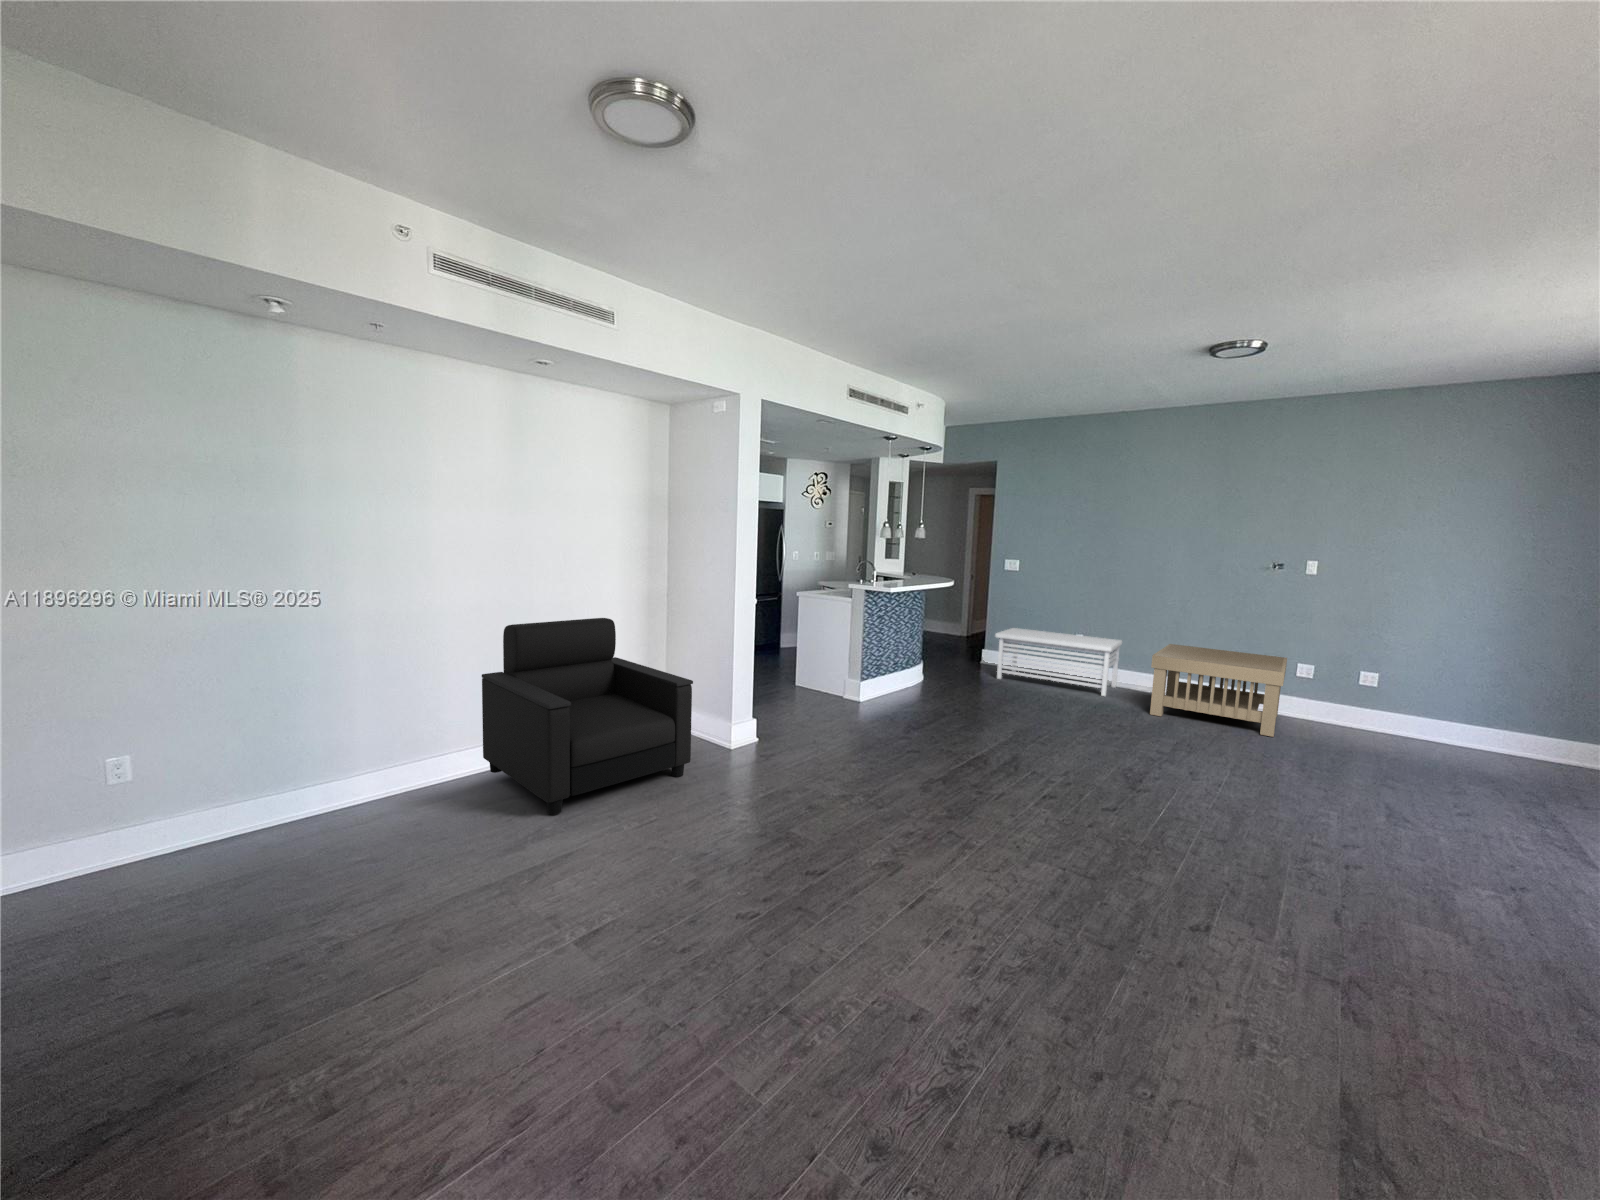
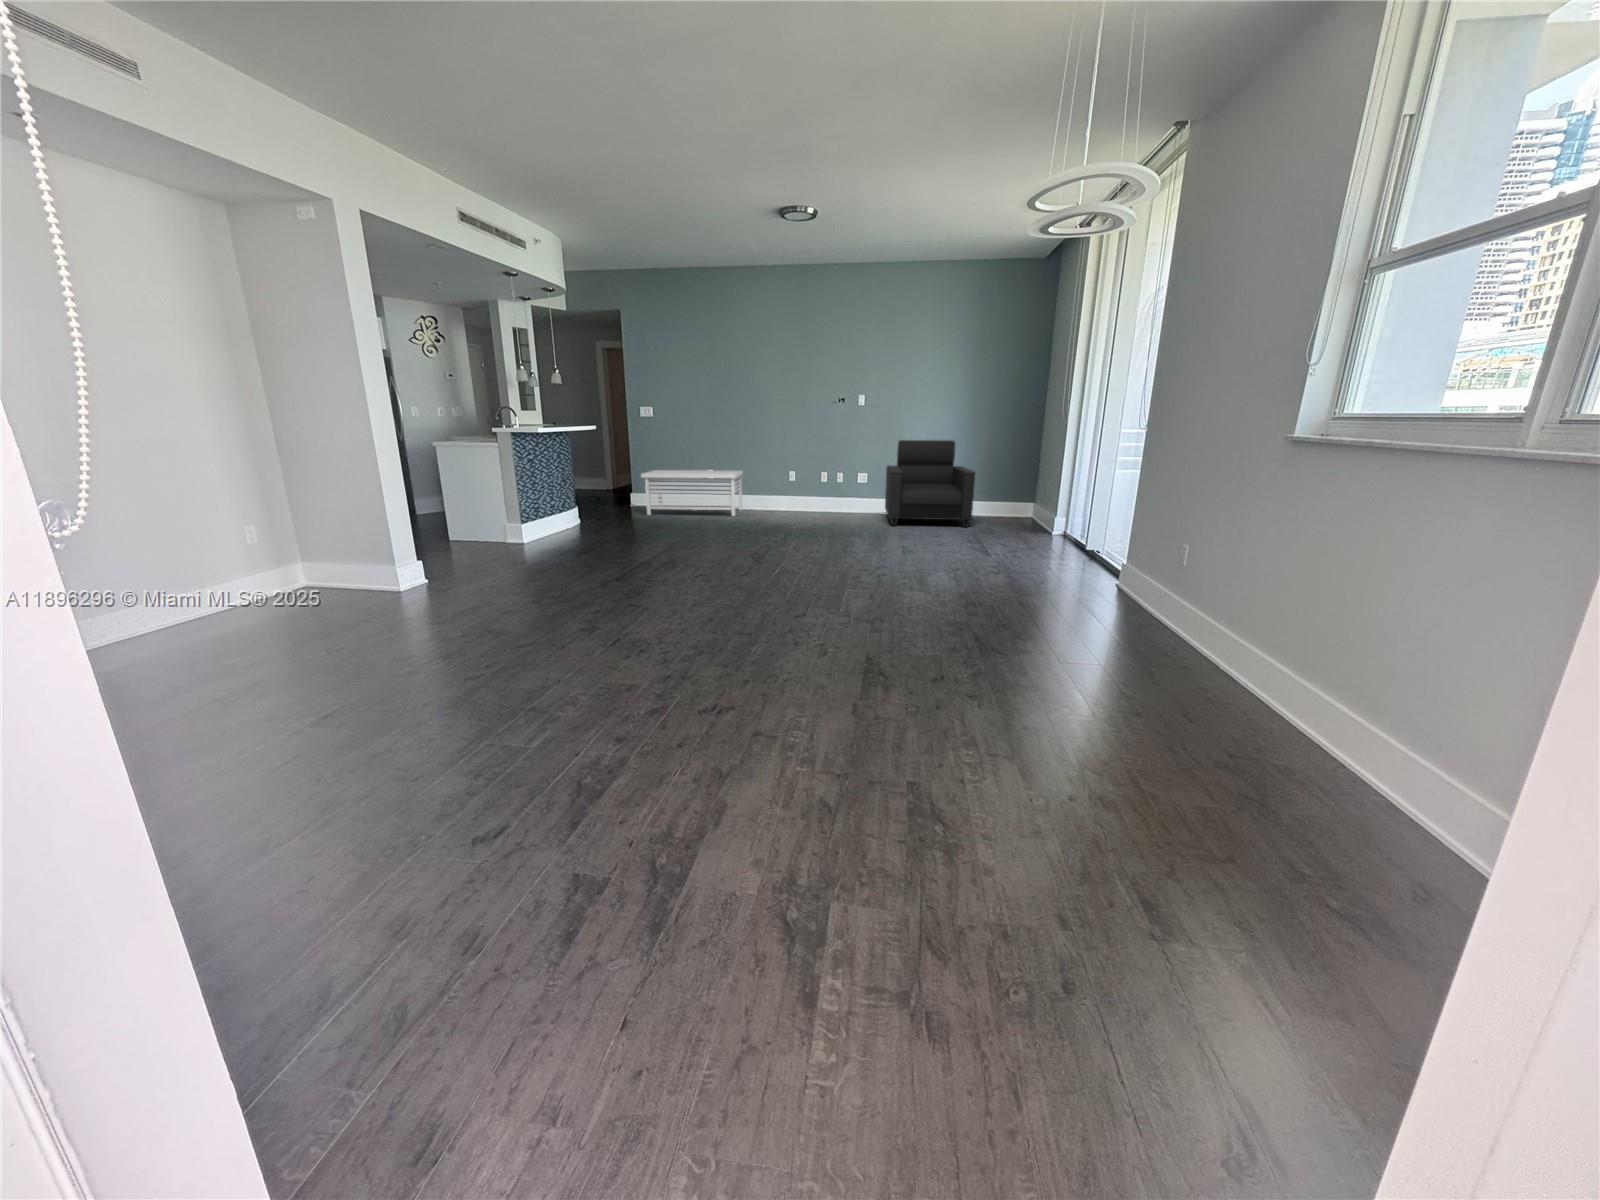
armchair: present [482,618,693,815] -> present [885,440,975,527]
coffee table: present [1150,644,1287,737] -> none [764,469,851,524]

